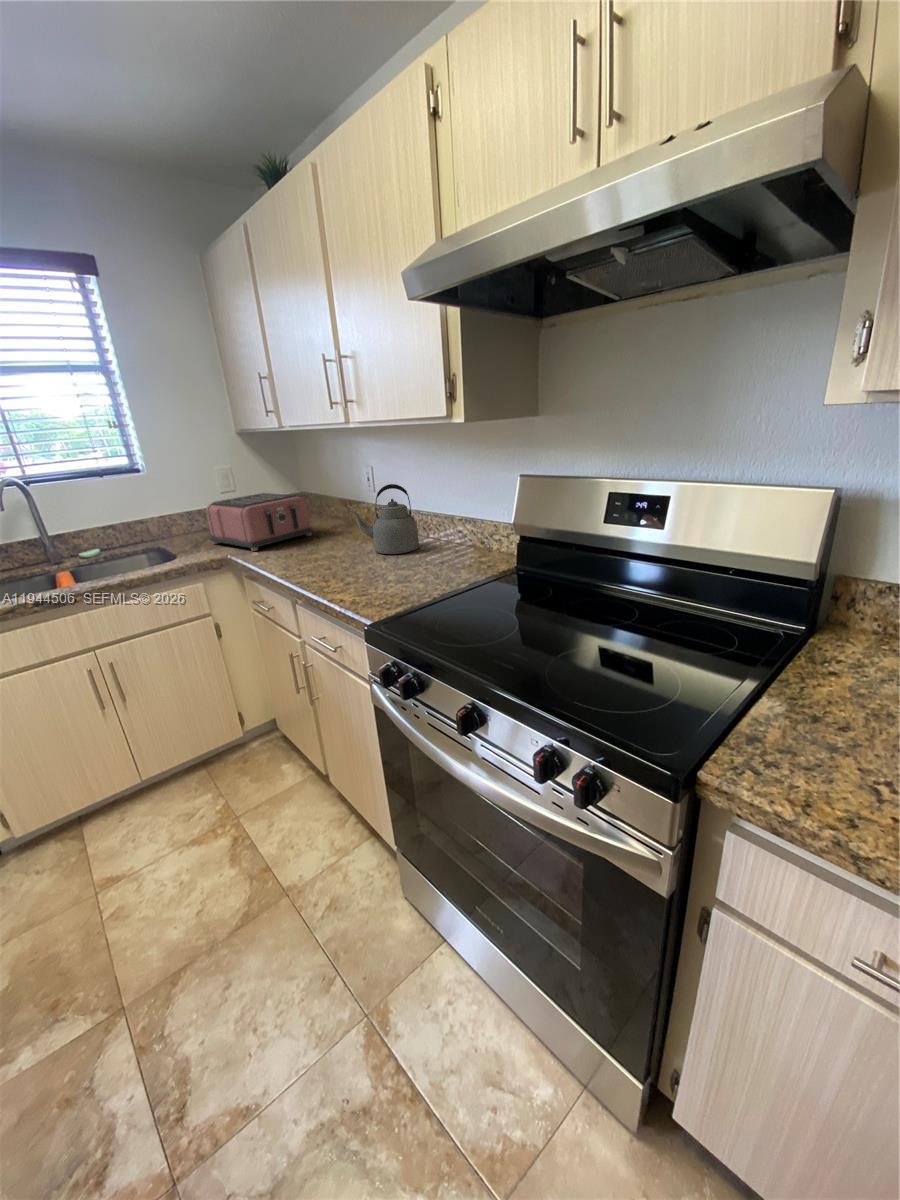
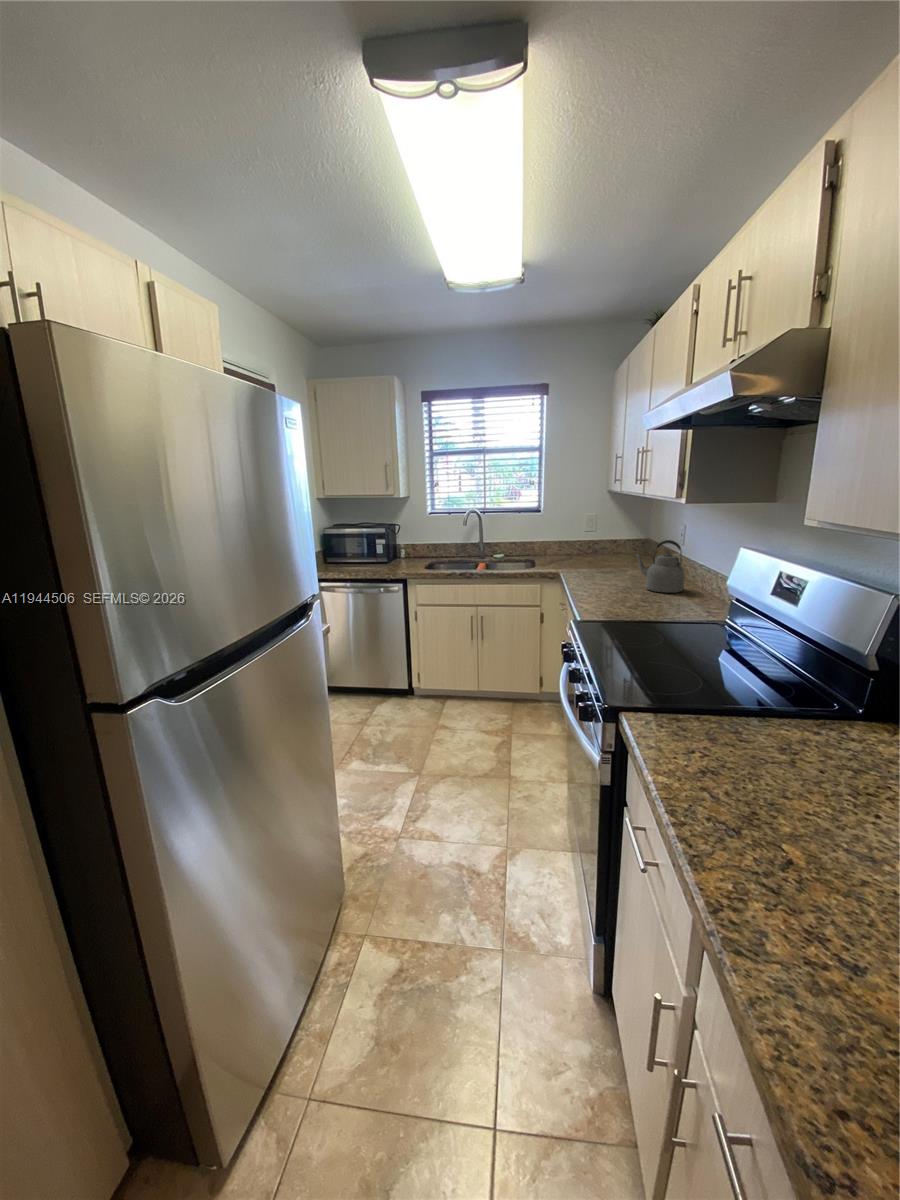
toaster: present [206,493,313,551] -> none [560,535,626,571]

